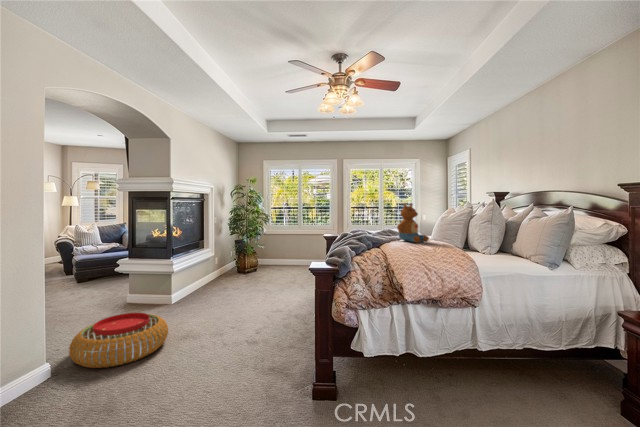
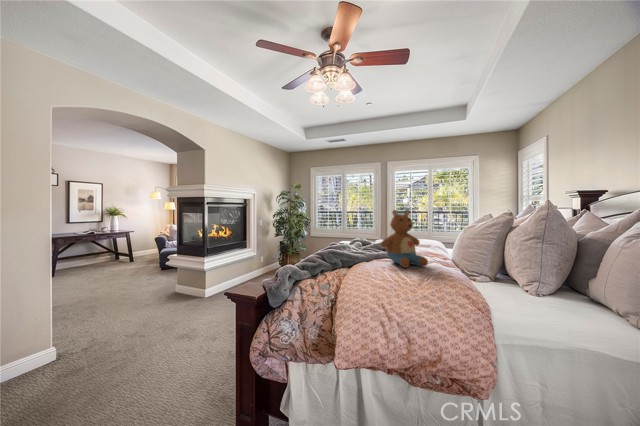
pouf: present [69,313,168,368] -> none [69,310,164,363]

